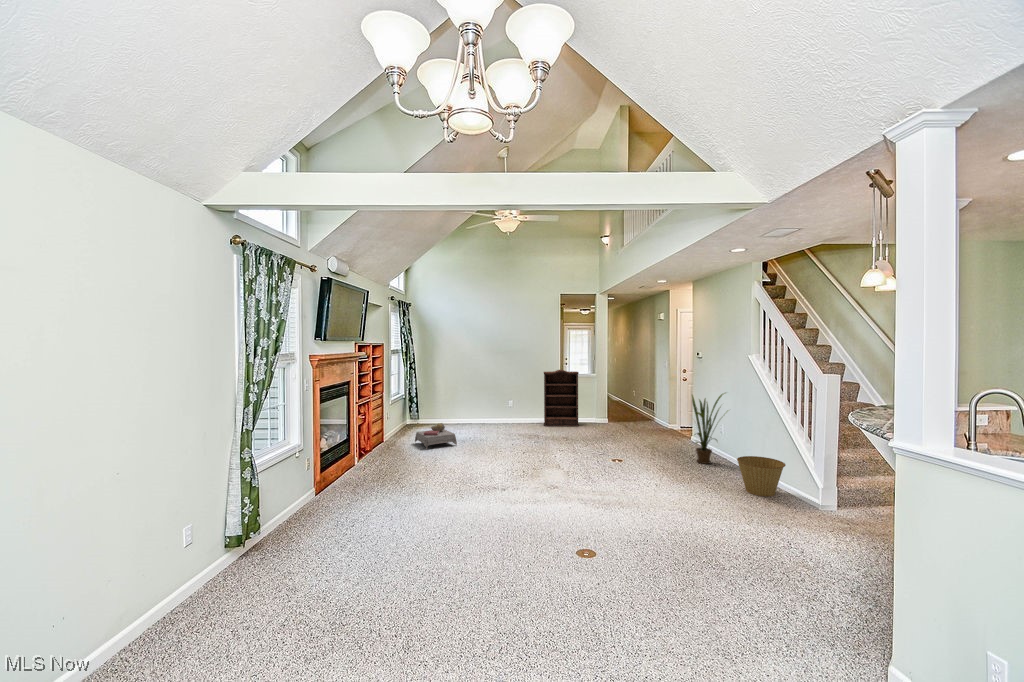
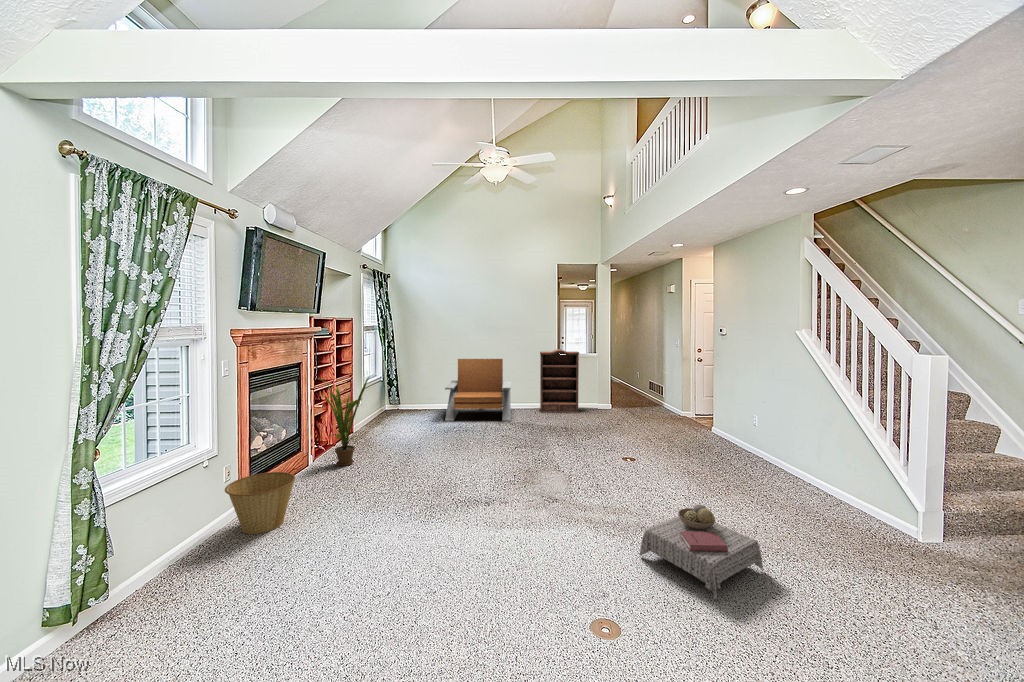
lounge chair: none [460,378,518,434] -> present [445,359,511,422]
house plant: present [692,394,723,464] -> present [324,377,369,466]
ottoman: present [415,423,457,450] -> present [640,504,763,600]
basket: present [737,456,786,496] -> present [225,472,295,534]

